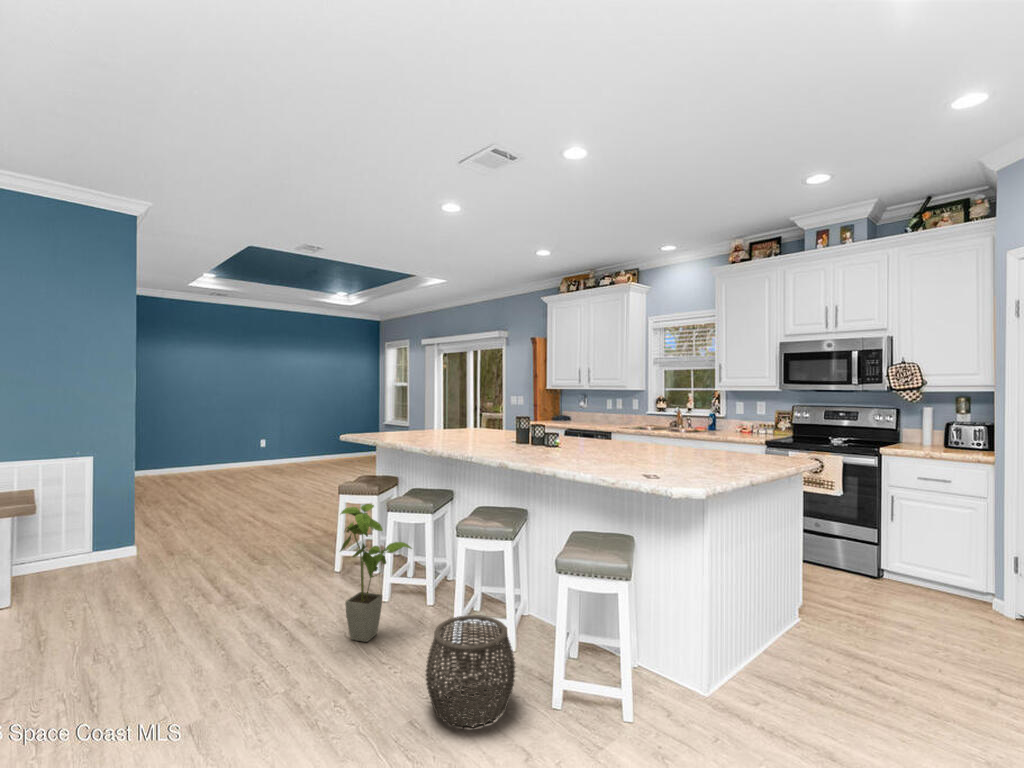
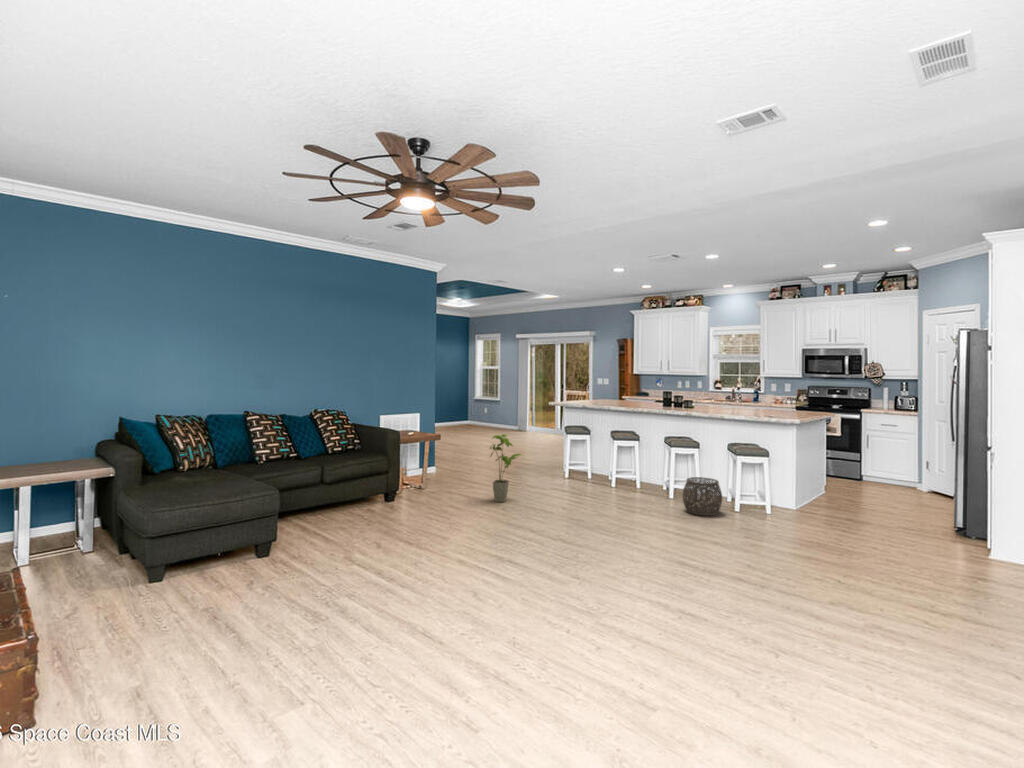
house plant: present [340,504,412,642] -> present [490,434,521,502]

